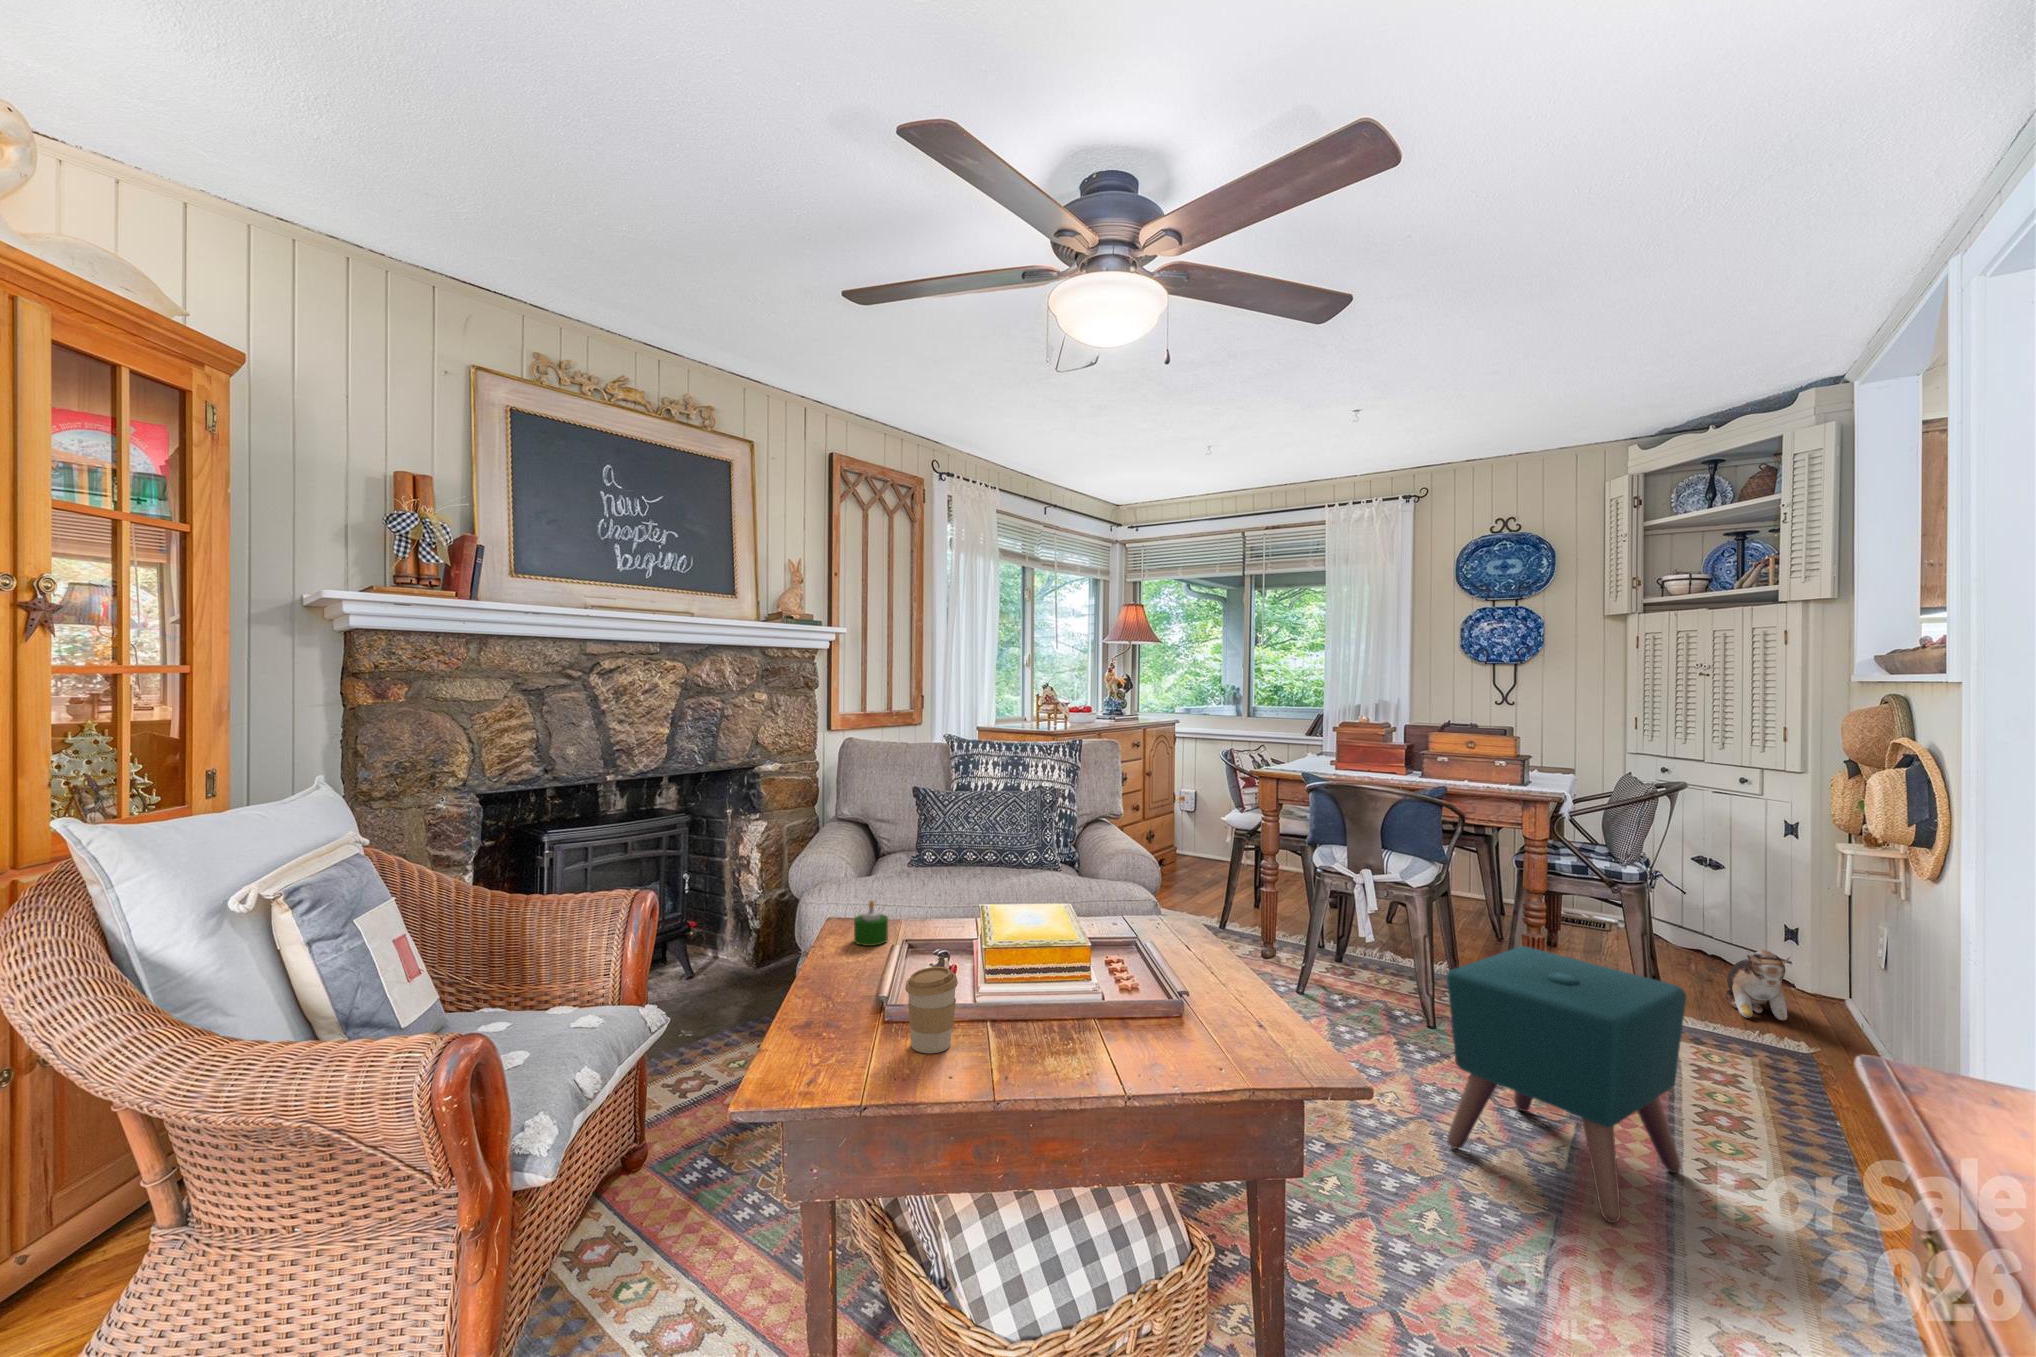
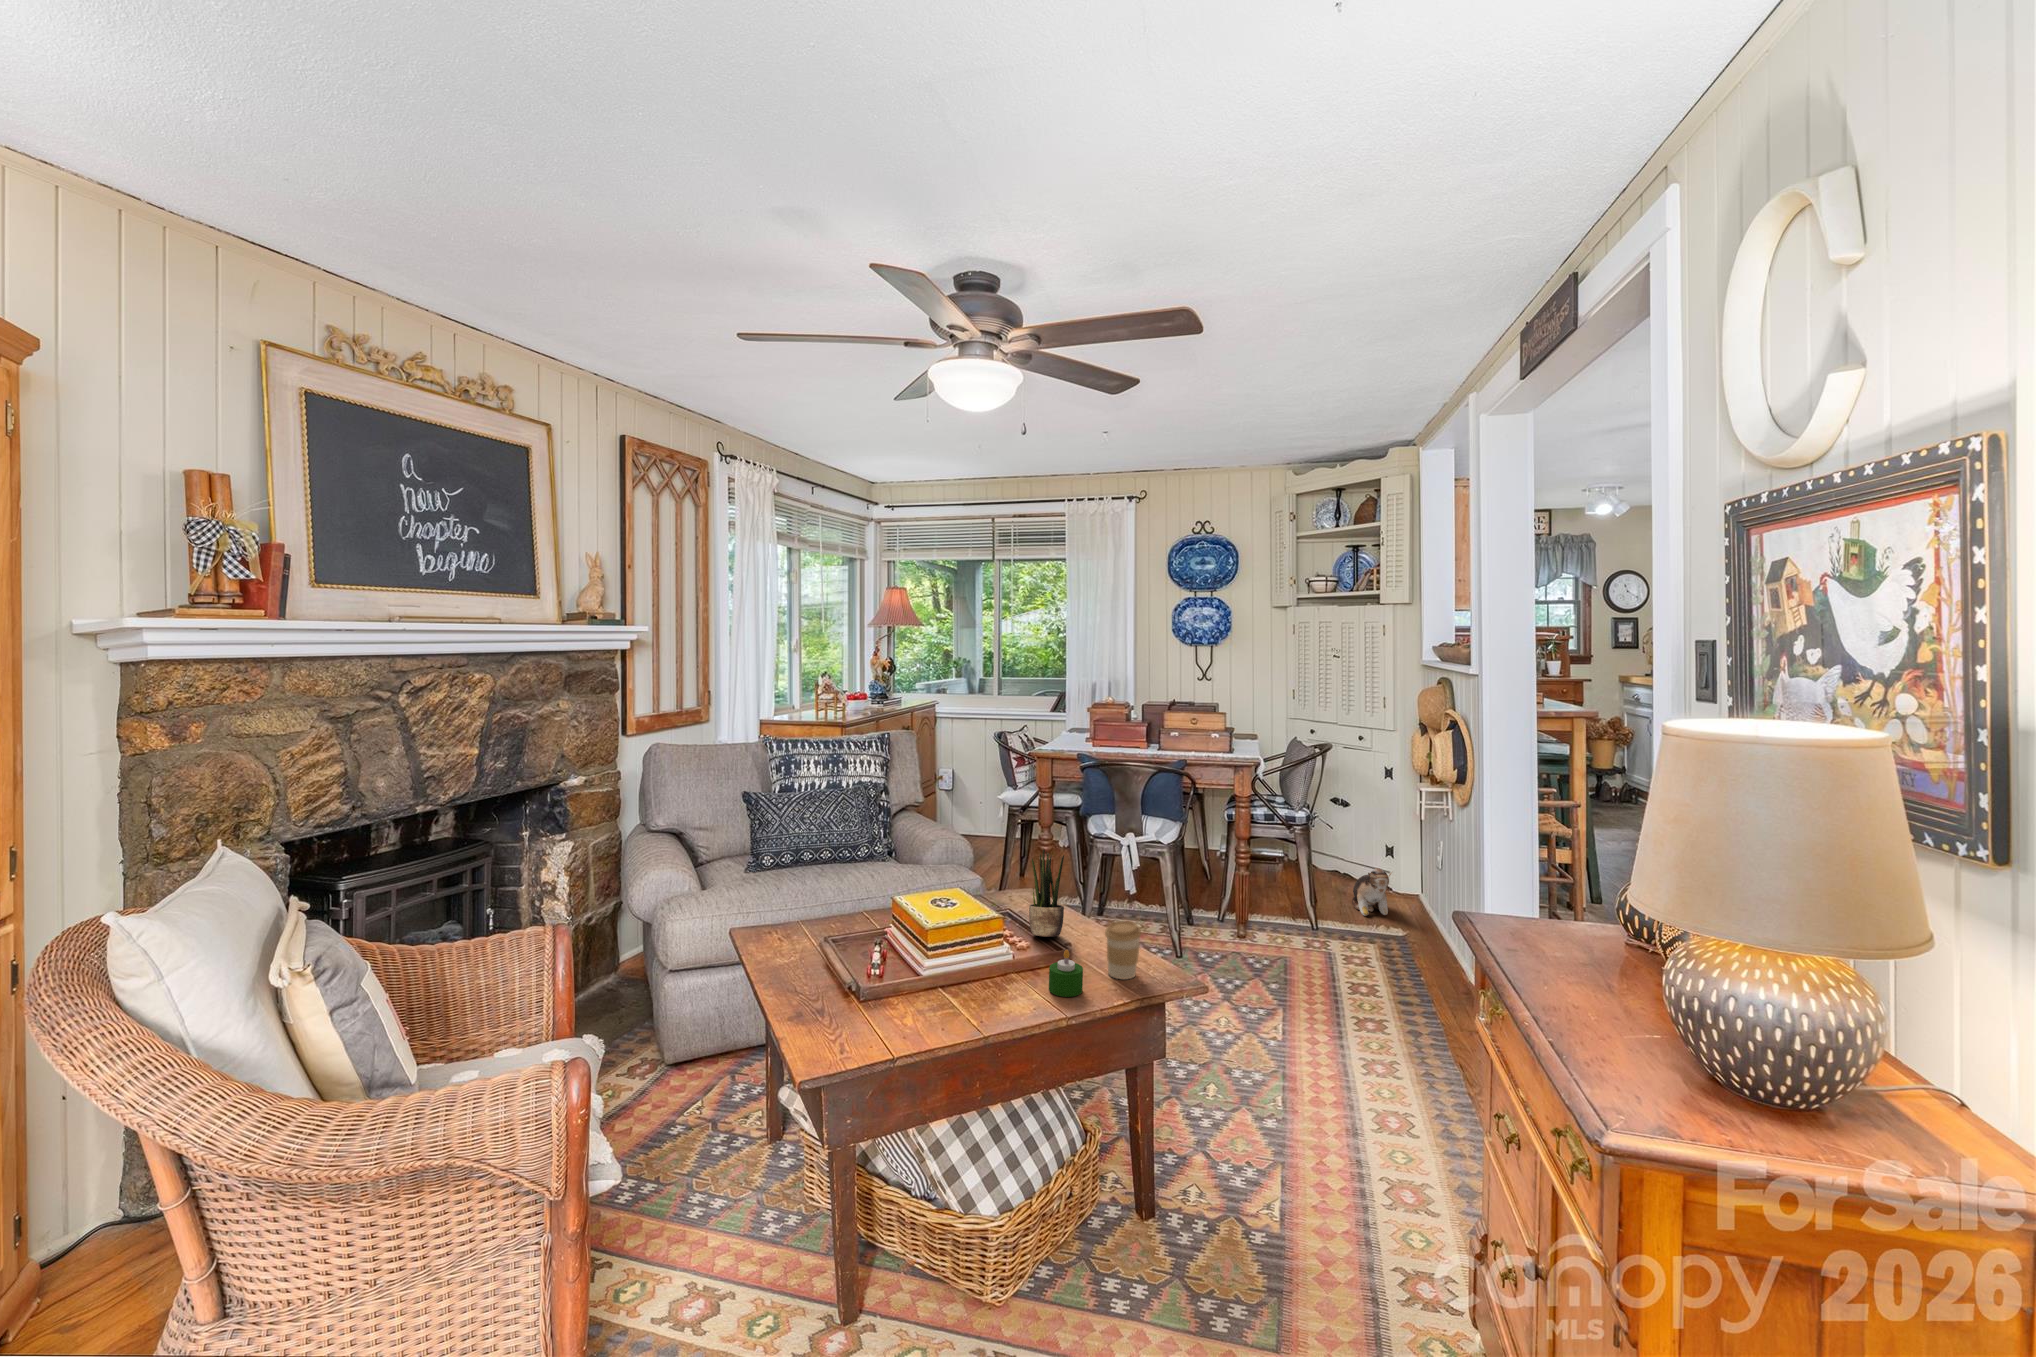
potted plant: none [1152,857,1199,972] -> present [1029,850,1064,937]
candle: present [854,900,888,946] -> present [1049,950,1083,997]
ottoman: present [1447,946,1686,1223] -> none [1209,885,1354,1067]
coffee cup: present [905,967,958,1053] -> present [1105,921,1141,979]

